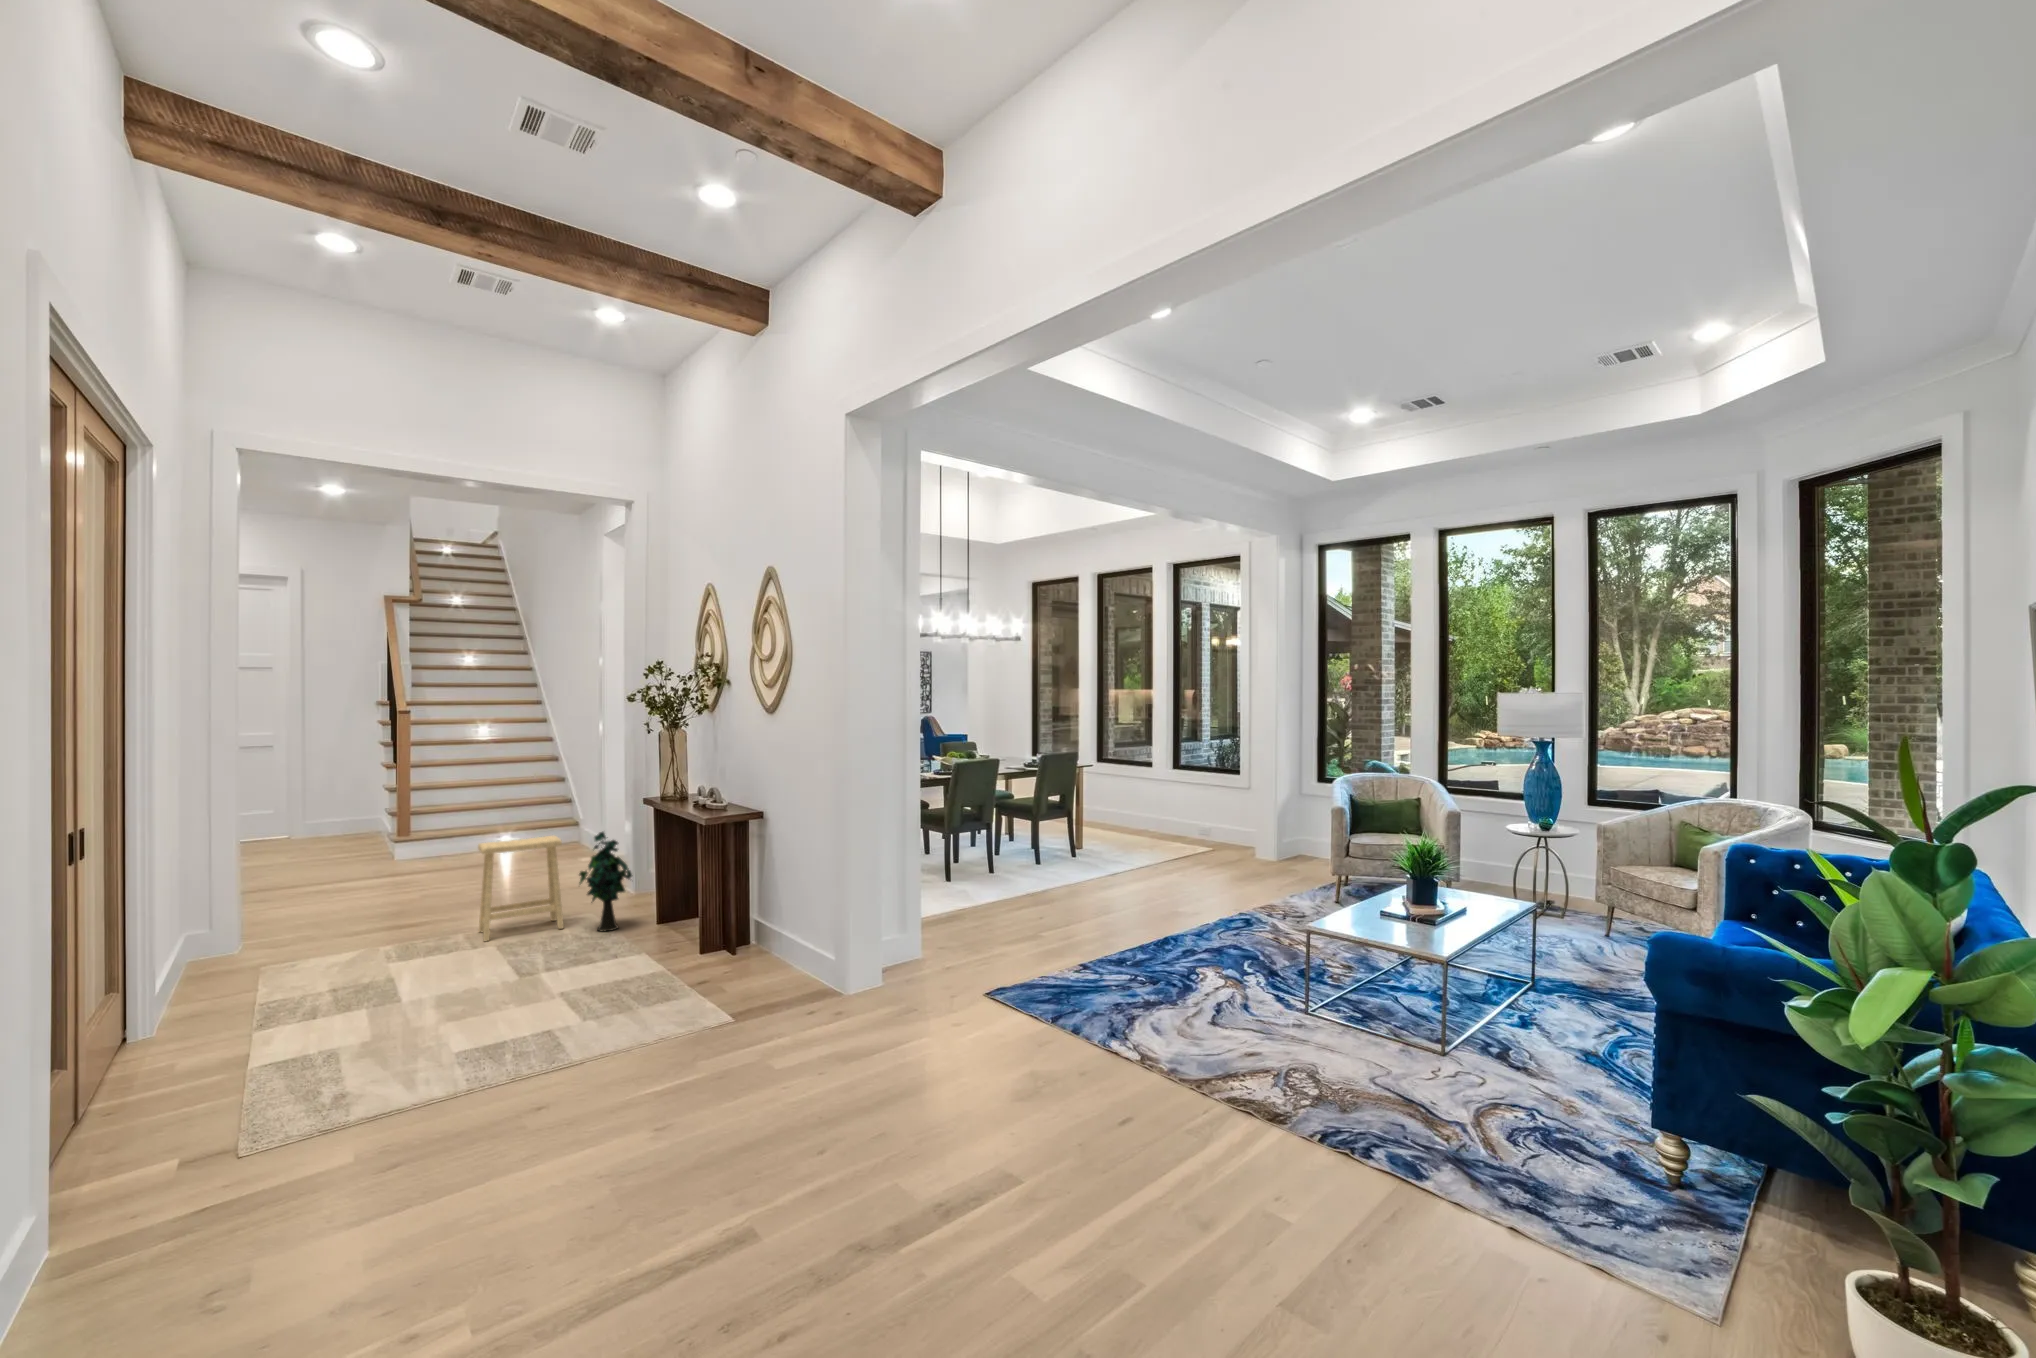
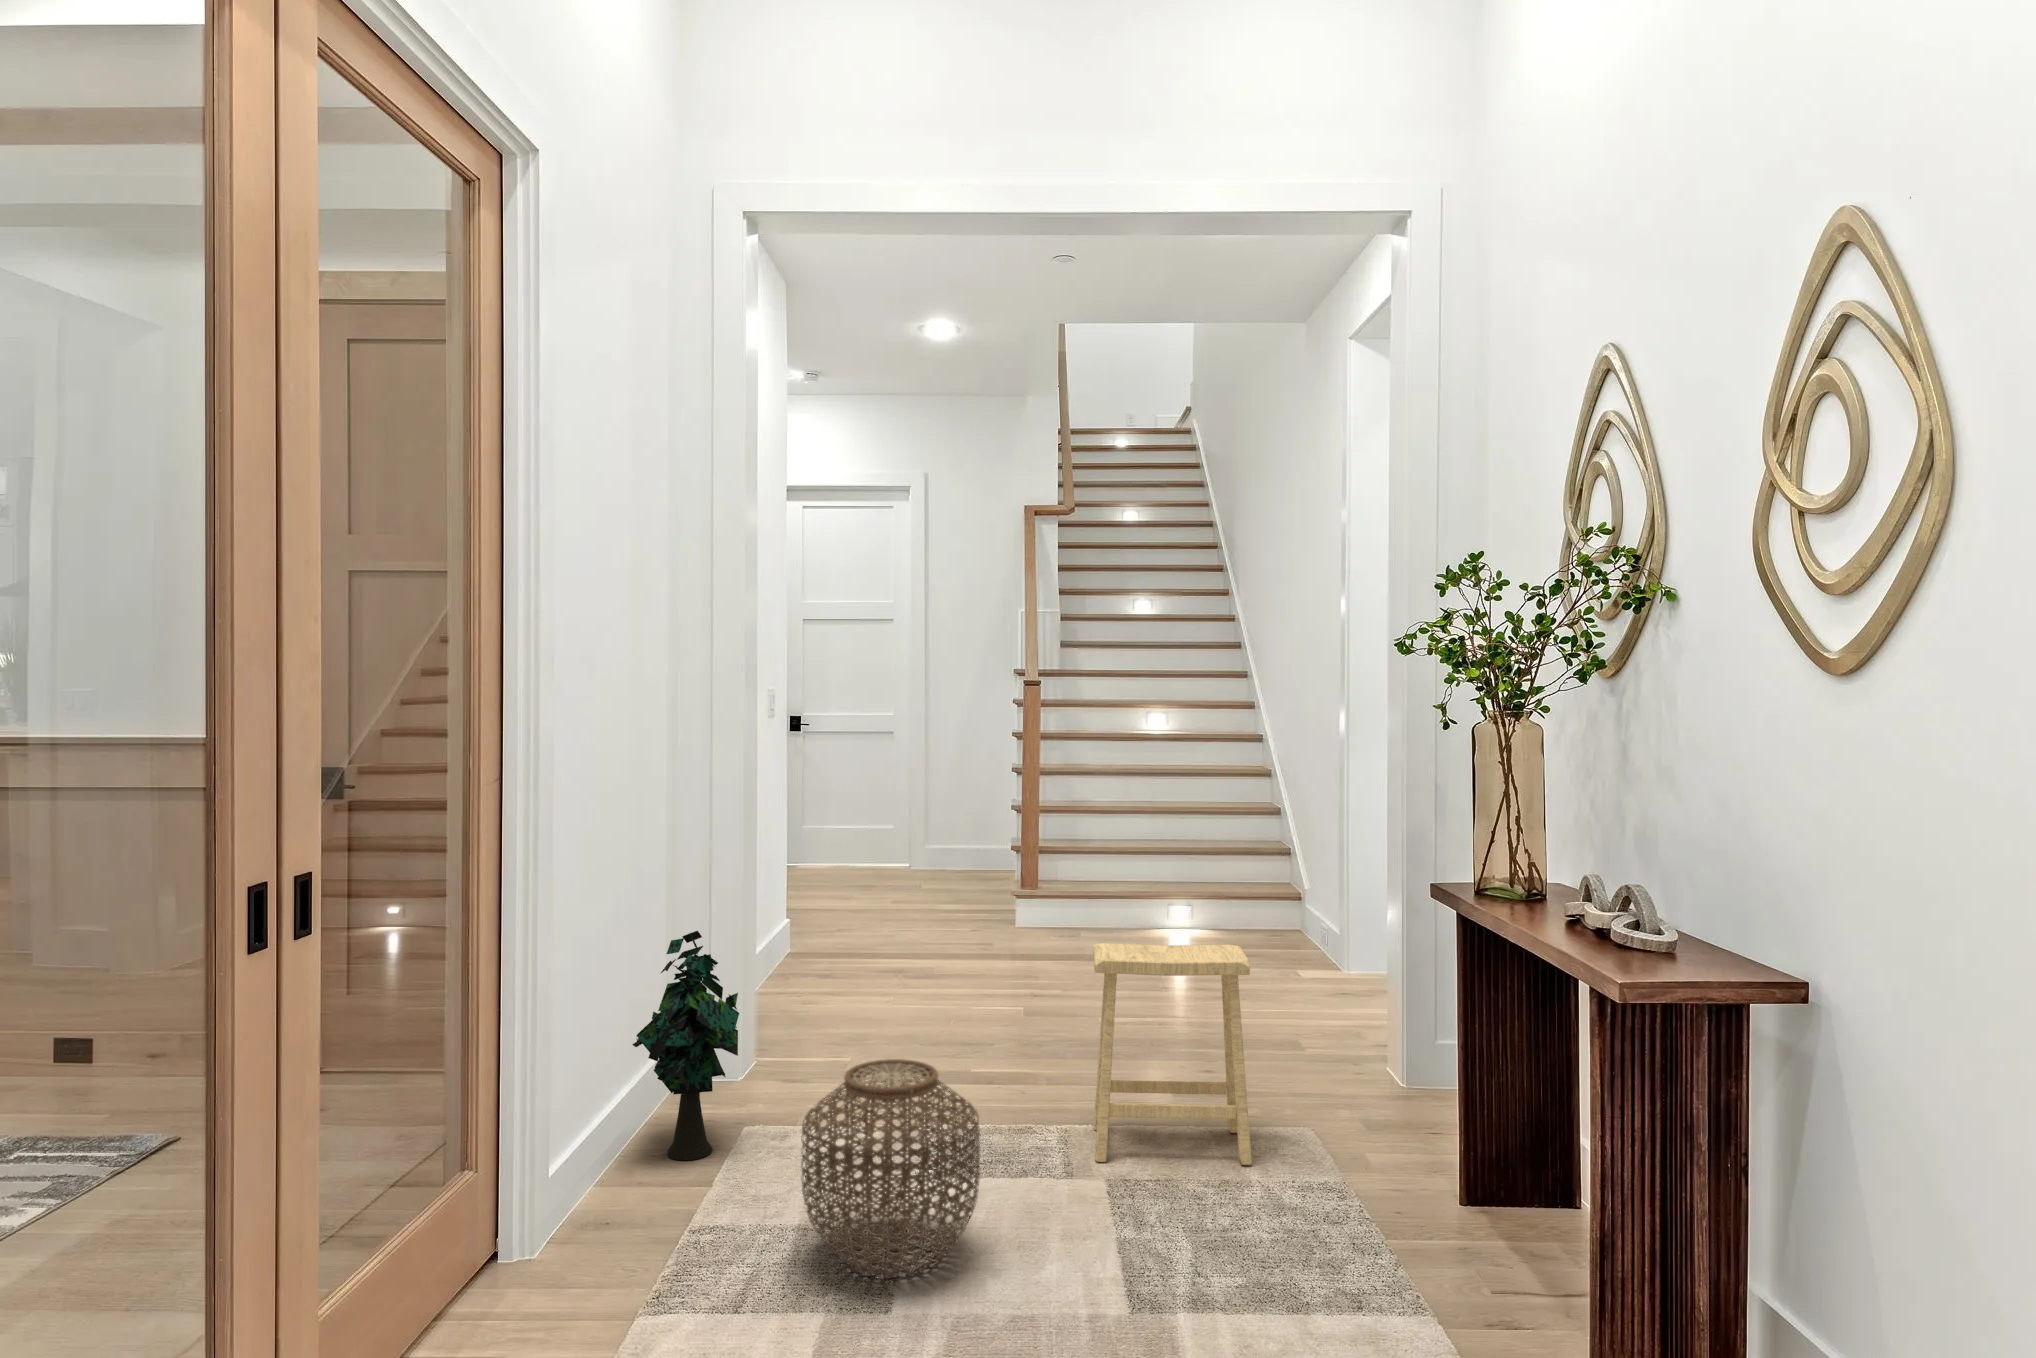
decorative plant: present [579,832,632,931] -> present [632,931,739,1160]
woven basket: none [335,898,434,994] -> present [802,1059,980,1278]

